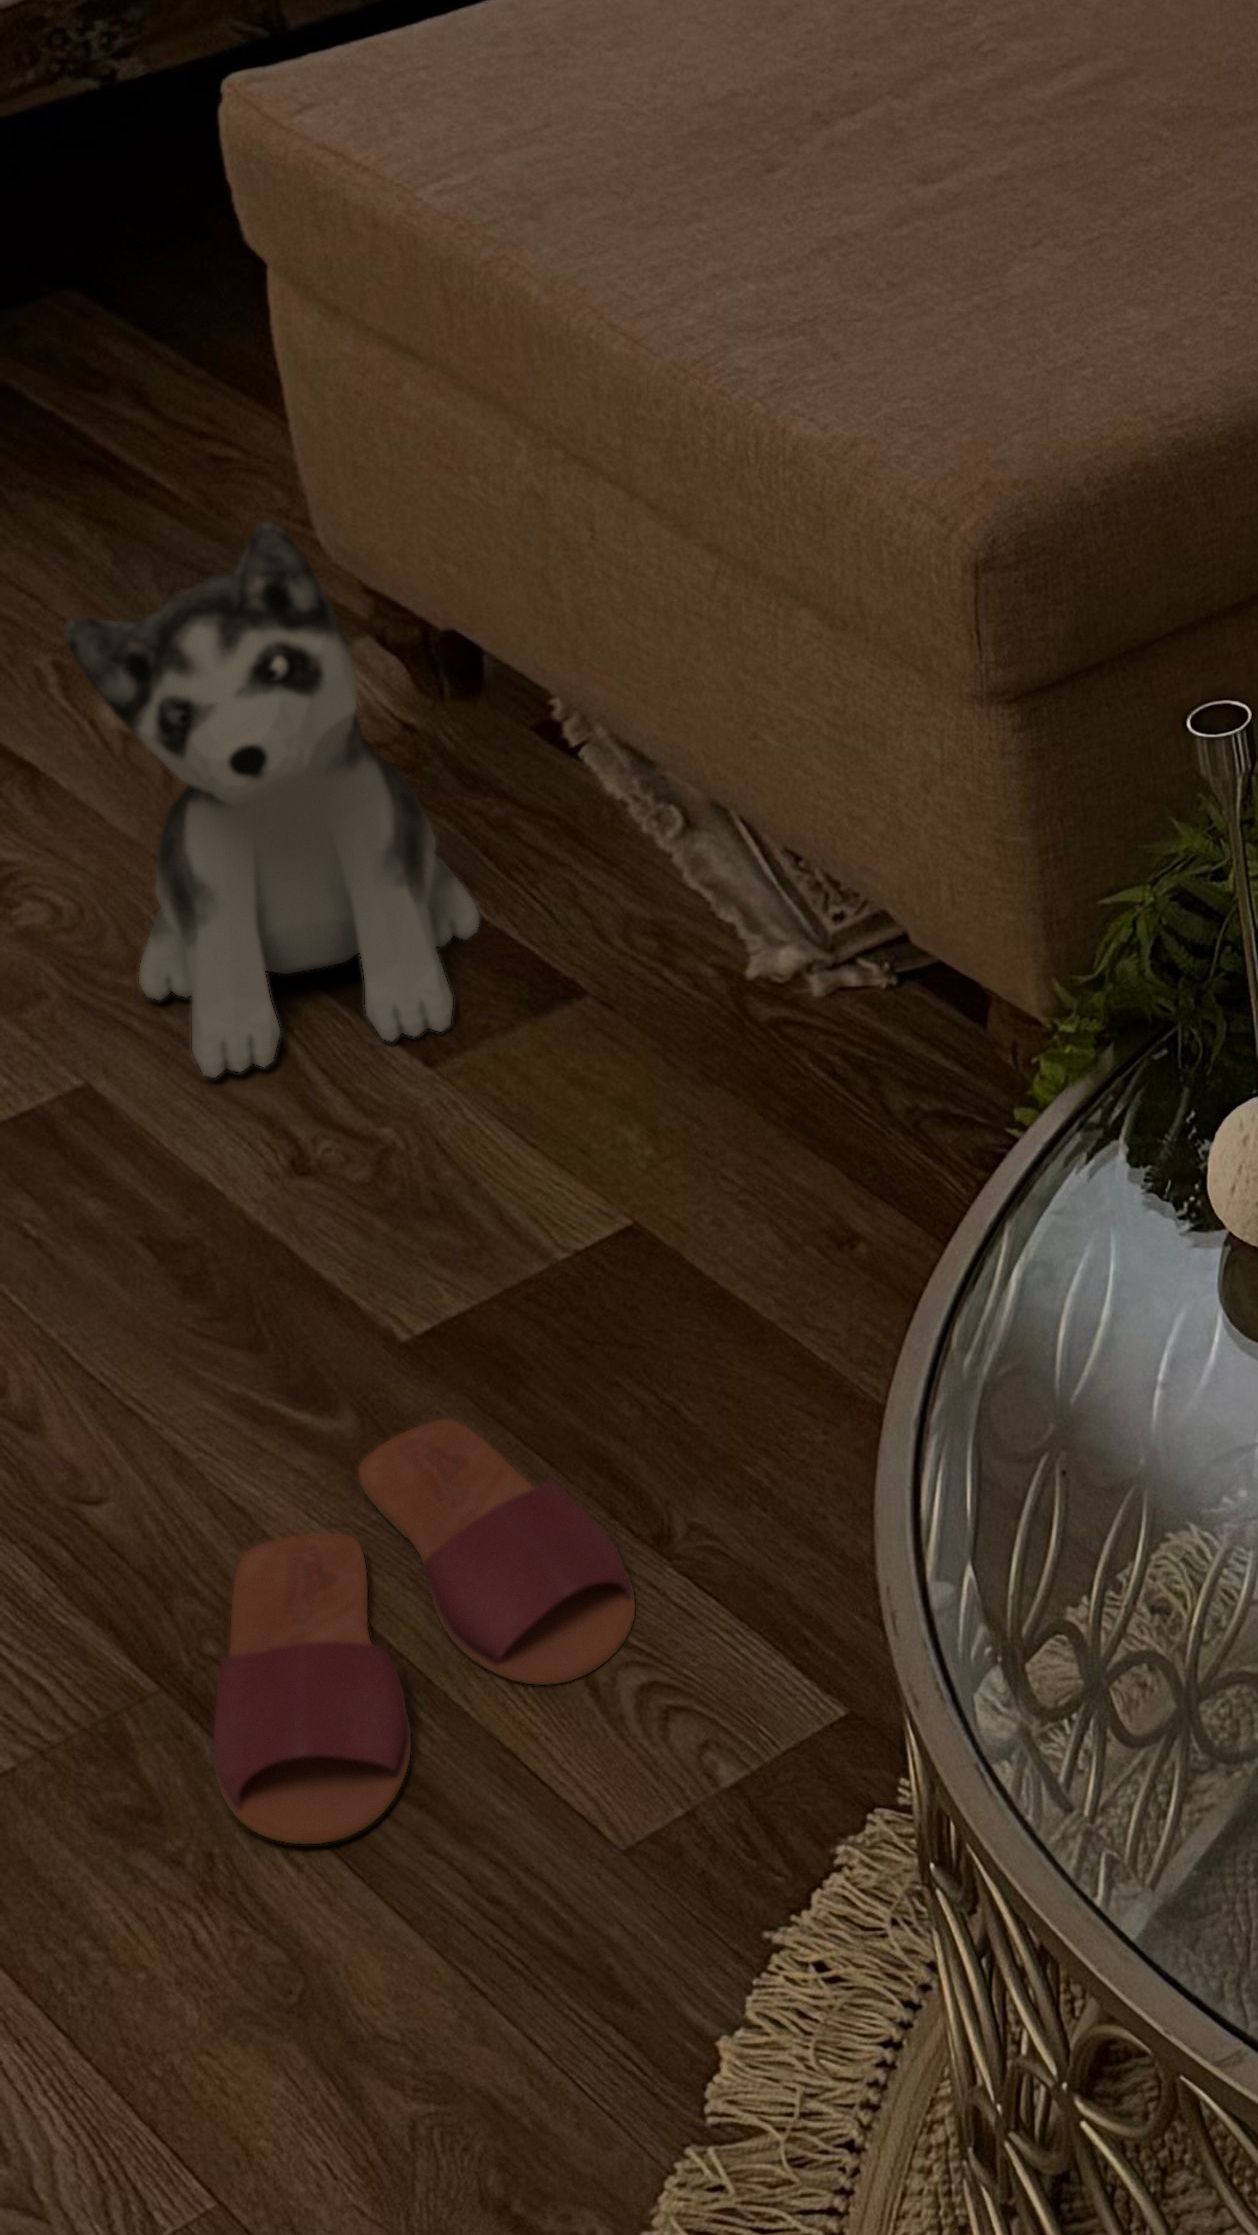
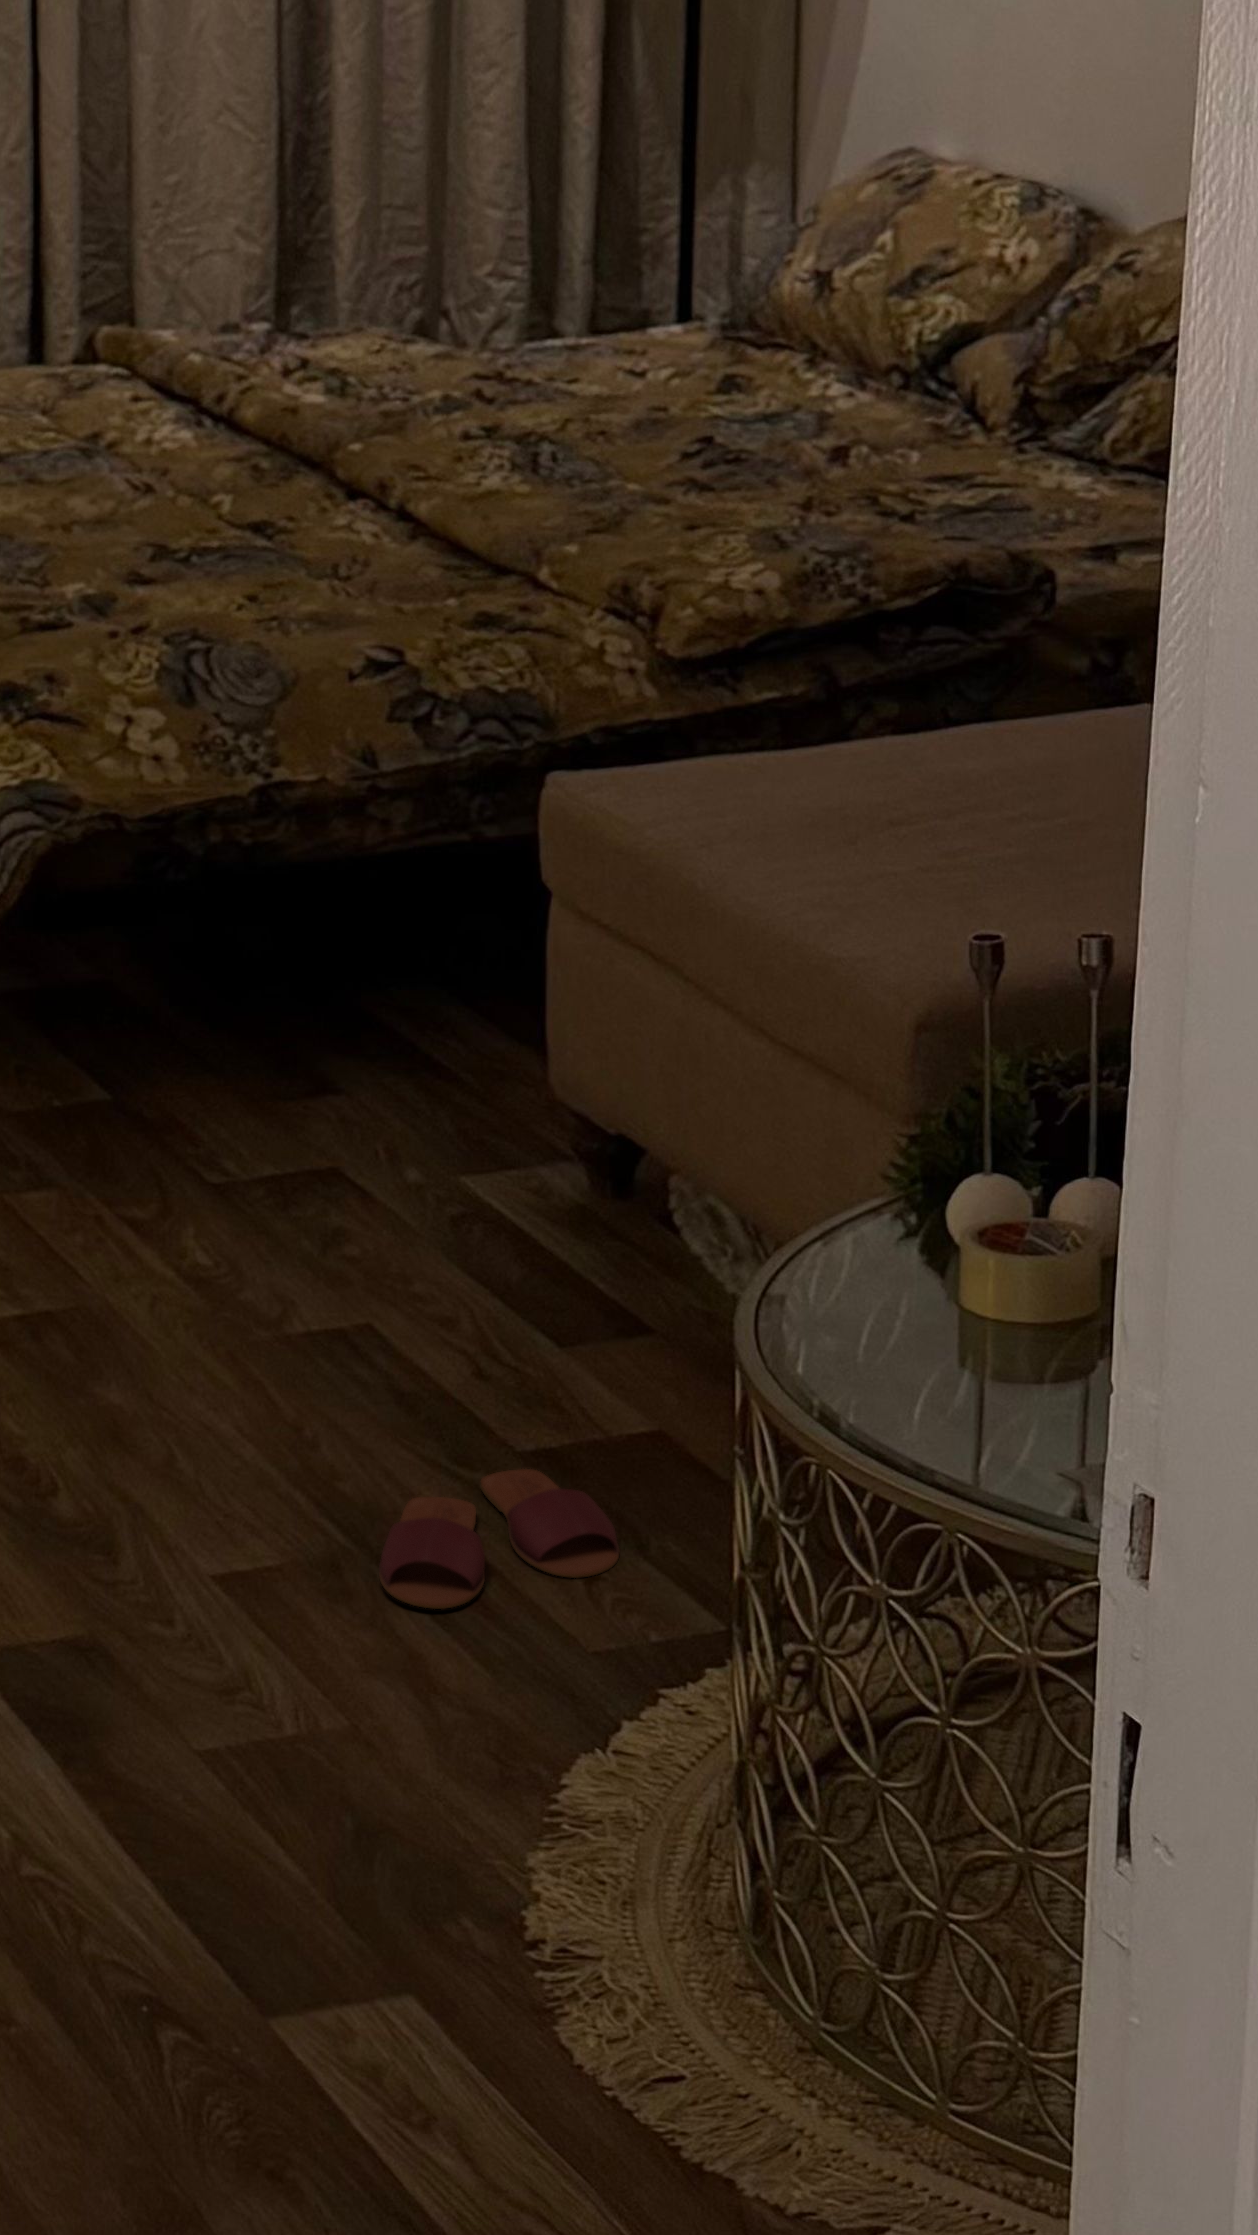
plush toy: present [64,522,480,1078] -> none [404,990,607,1325]

